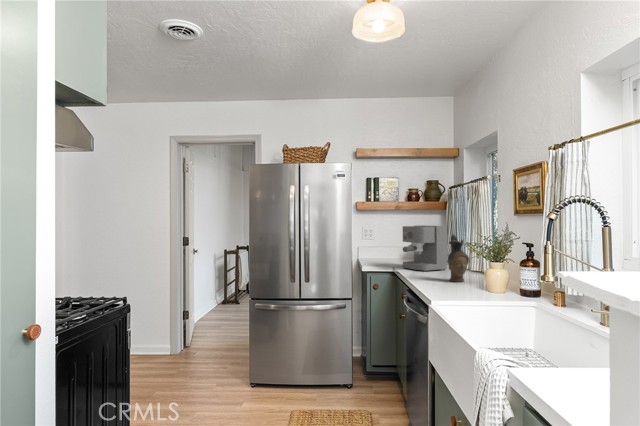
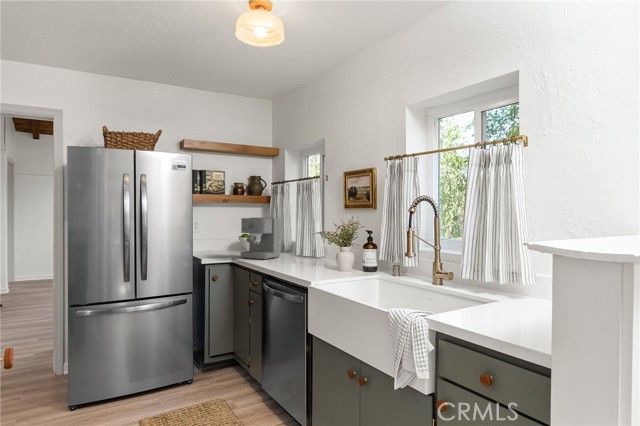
ceramic pitcher: present [448,234,469,282] -> none [296,225,314,266]

